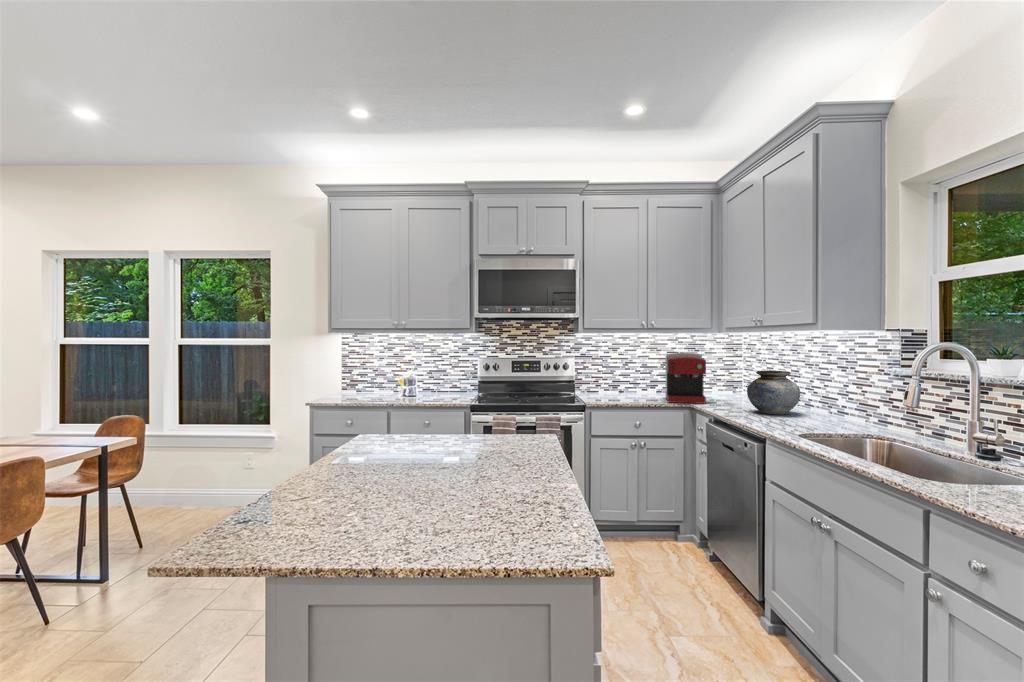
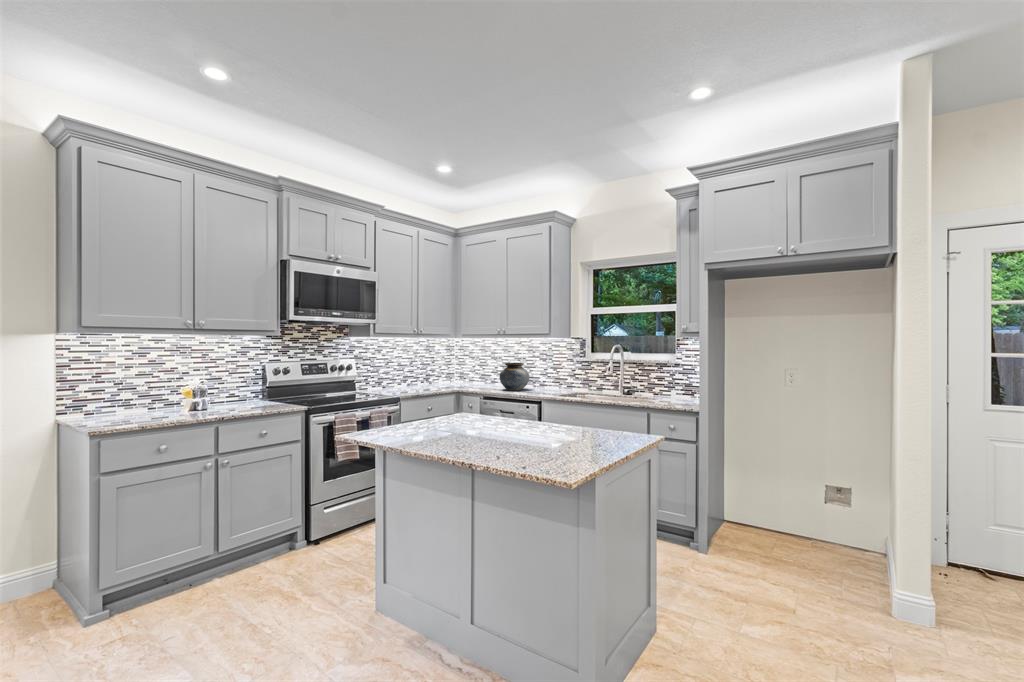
coffee maker: present [665,352,706,404] -> none [428,352,465,391]

